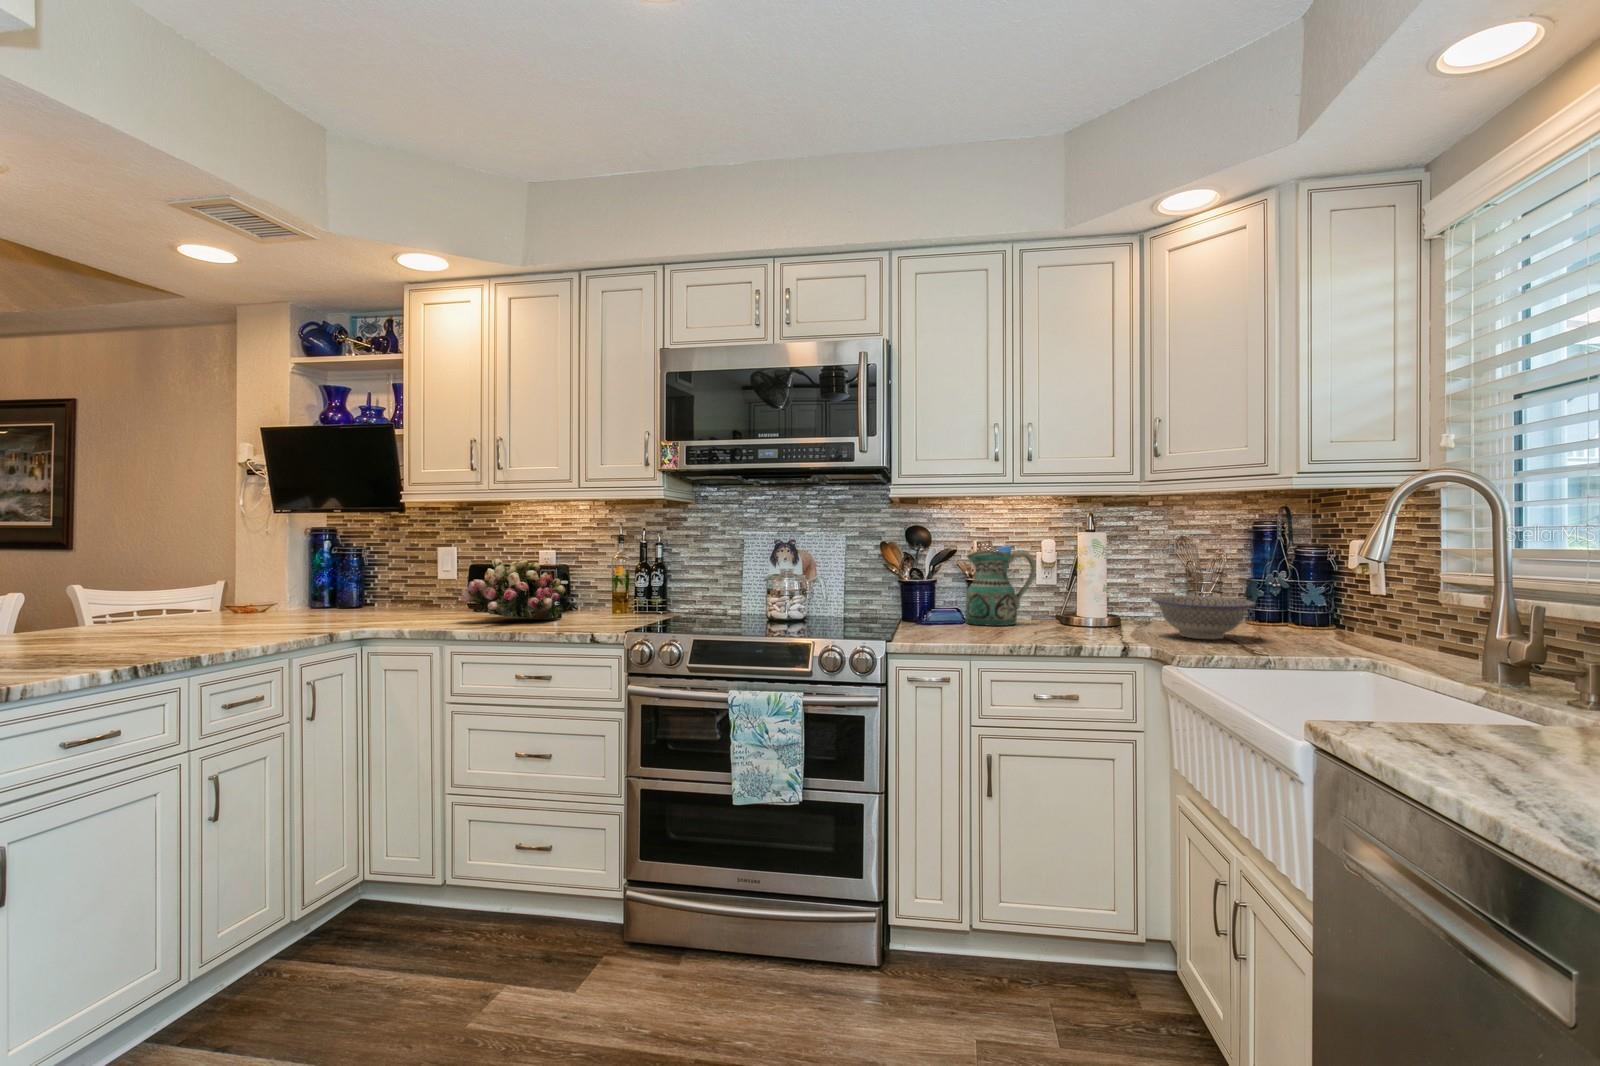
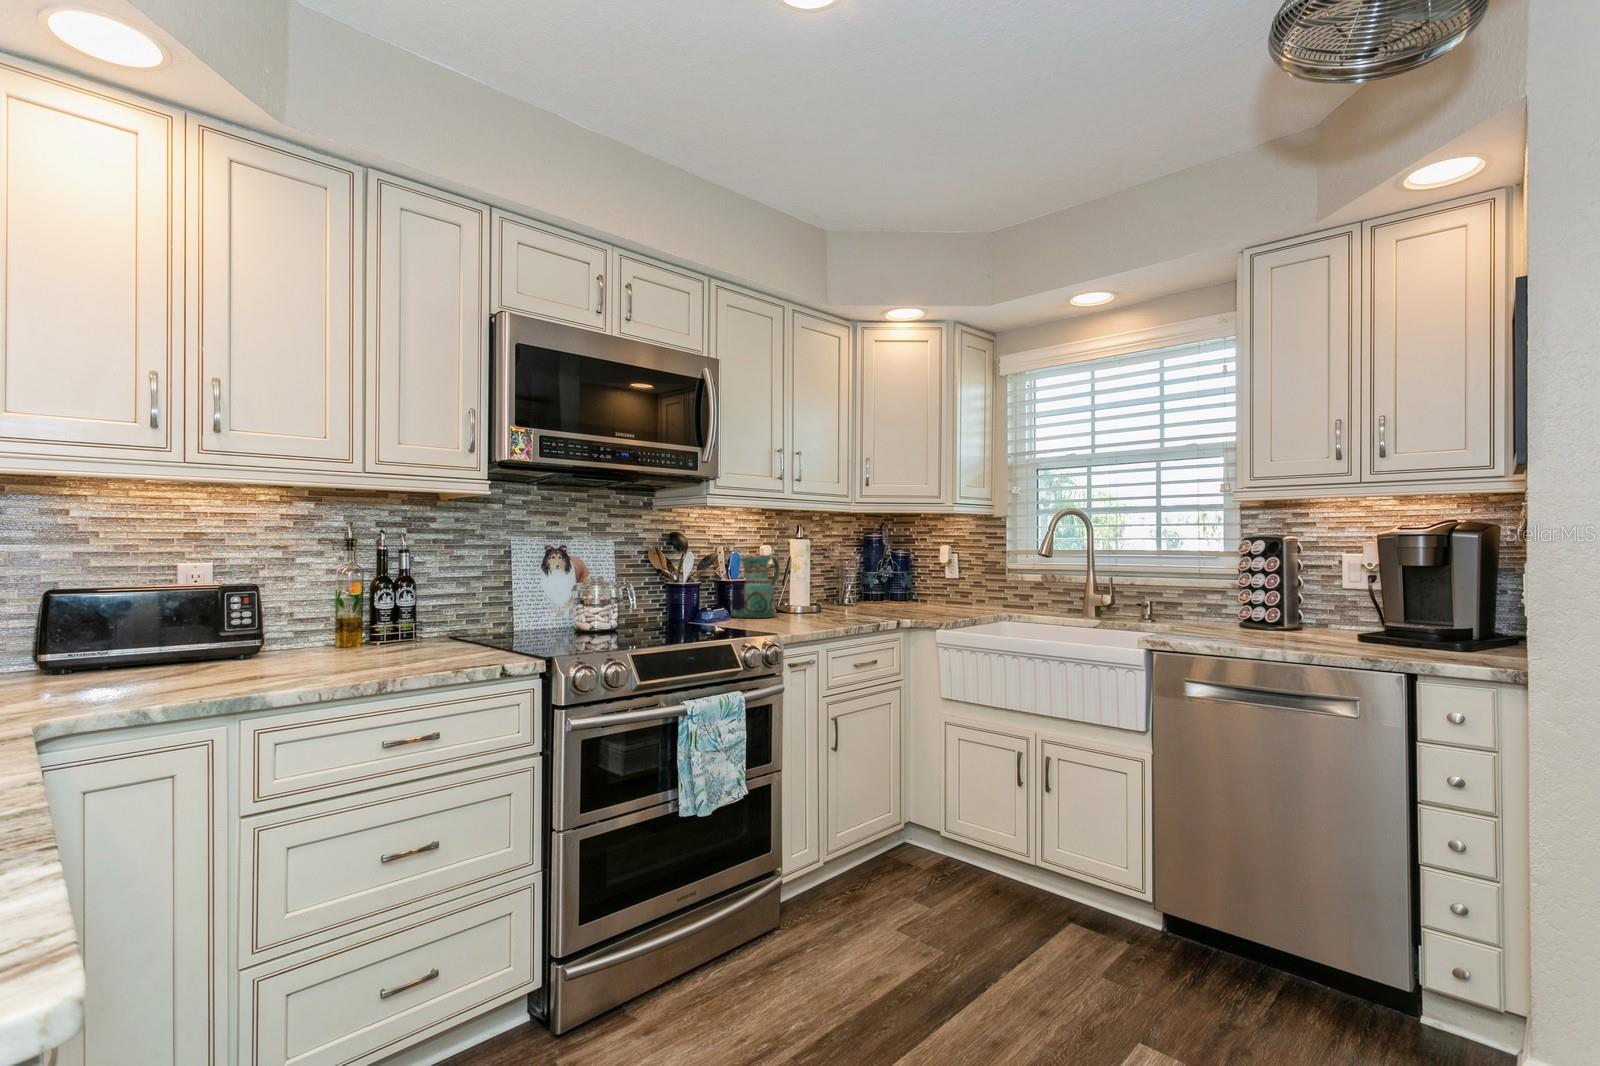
flower arrangement: present [461,559,566,619] -> none [211,573,379,662]
bowl: present [1151,595,1256,639] -> none [869,585,935,613]

